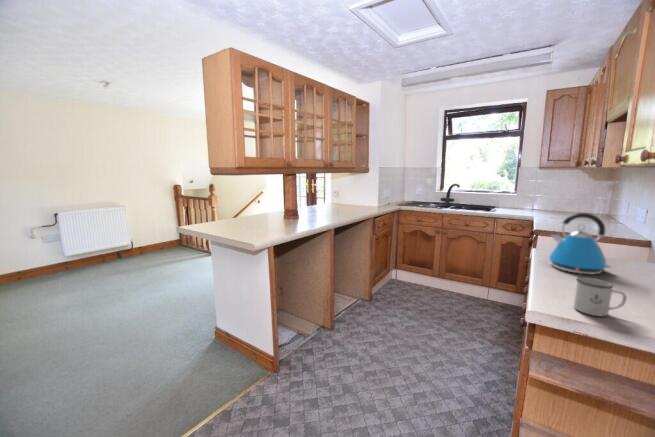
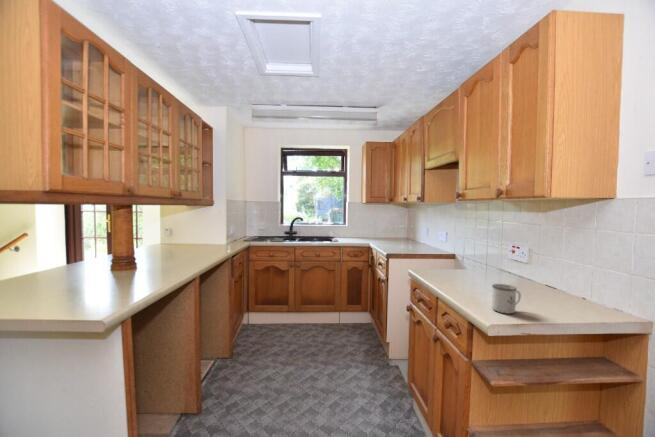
kettle: present [549,213,611,274] -> none [430,236,469,283]

